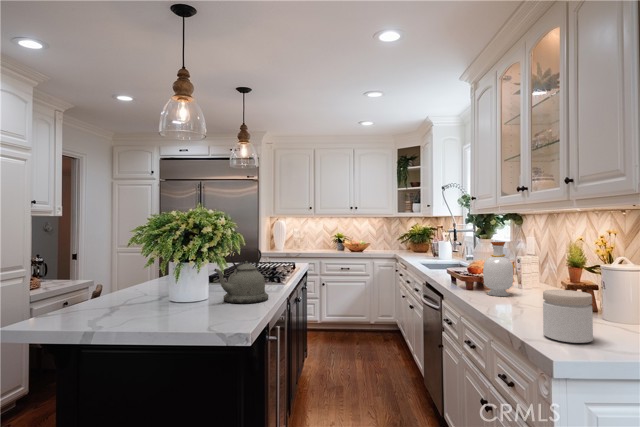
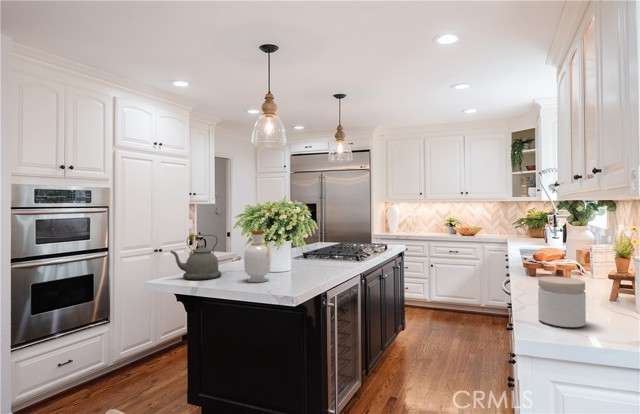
bottle: present [483,242,515,296] -> present [244,231,271,282]
kettle: present [214,249,268,303] -> present [170,235,221,280]

